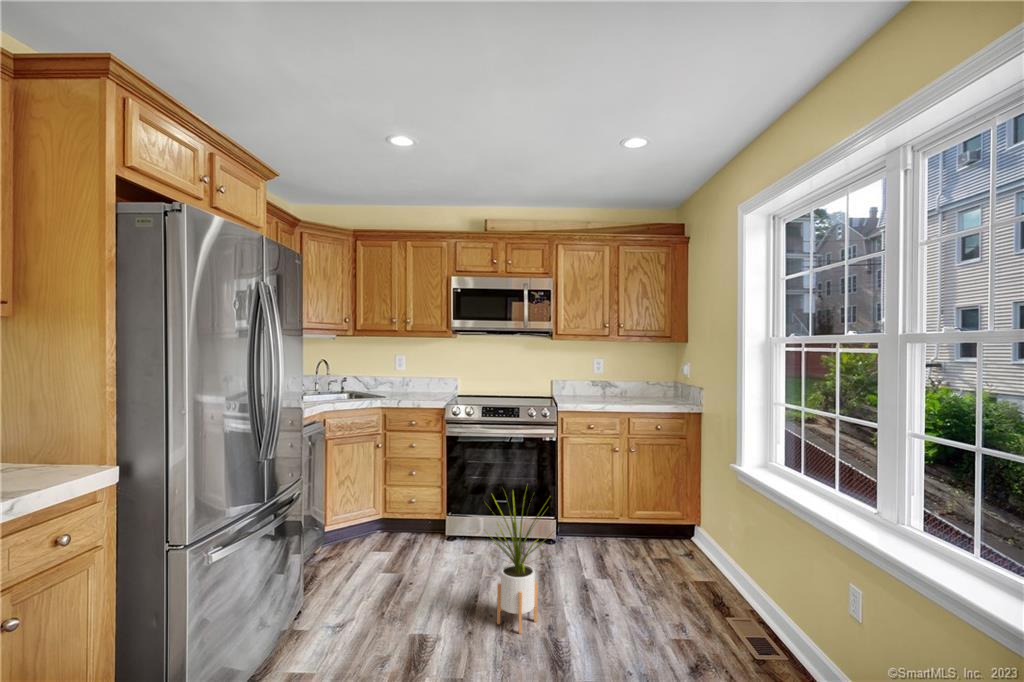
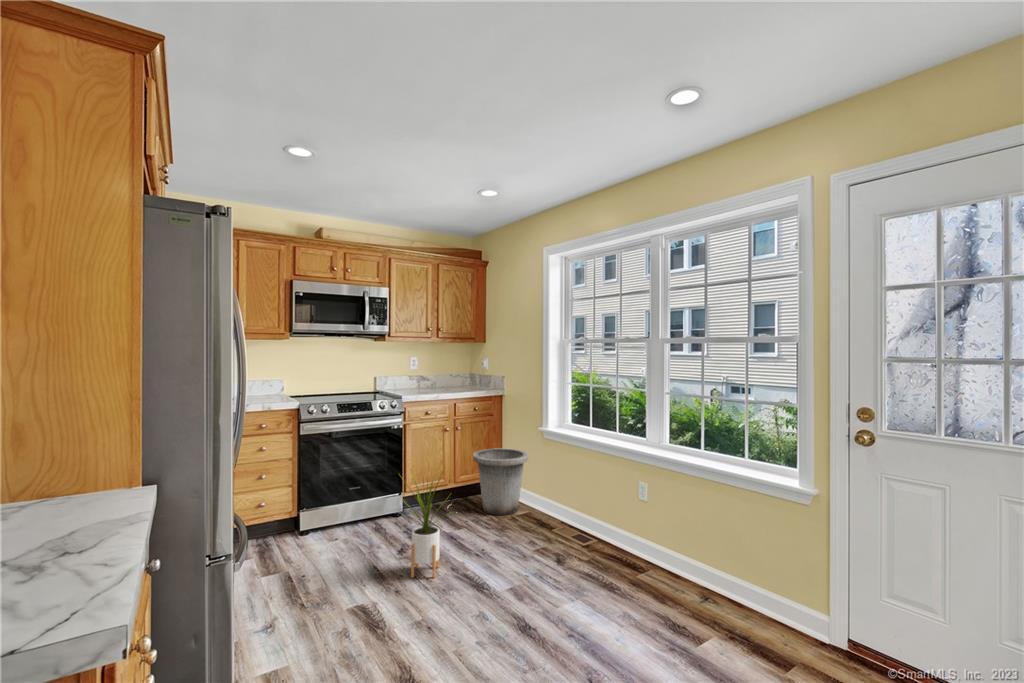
trash can: none [639,481,718,576] -> present [473,448,528,515]

